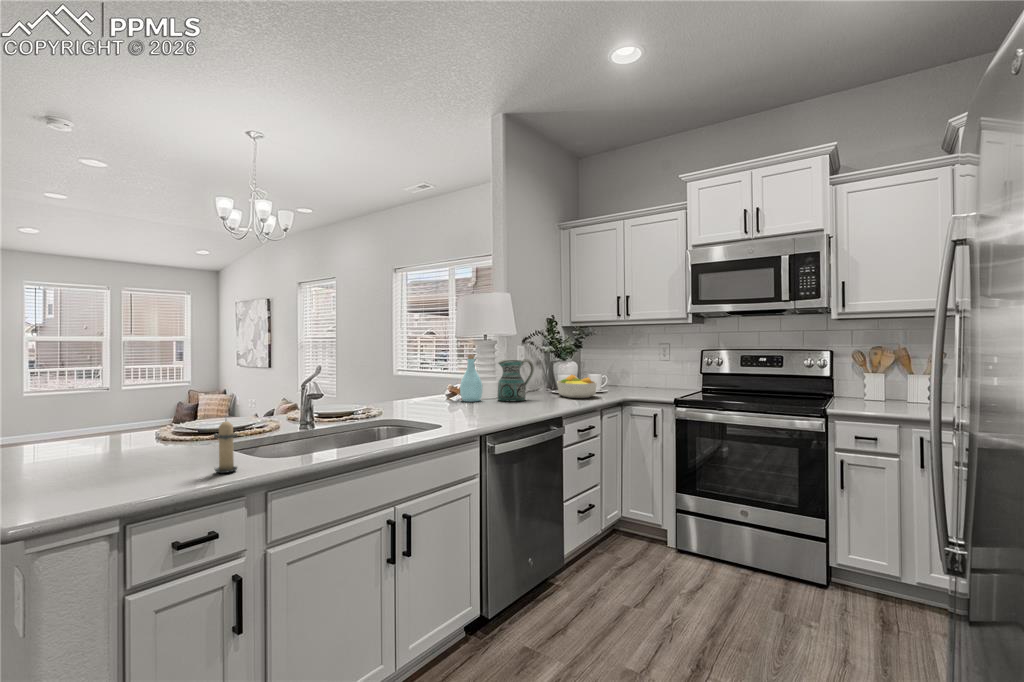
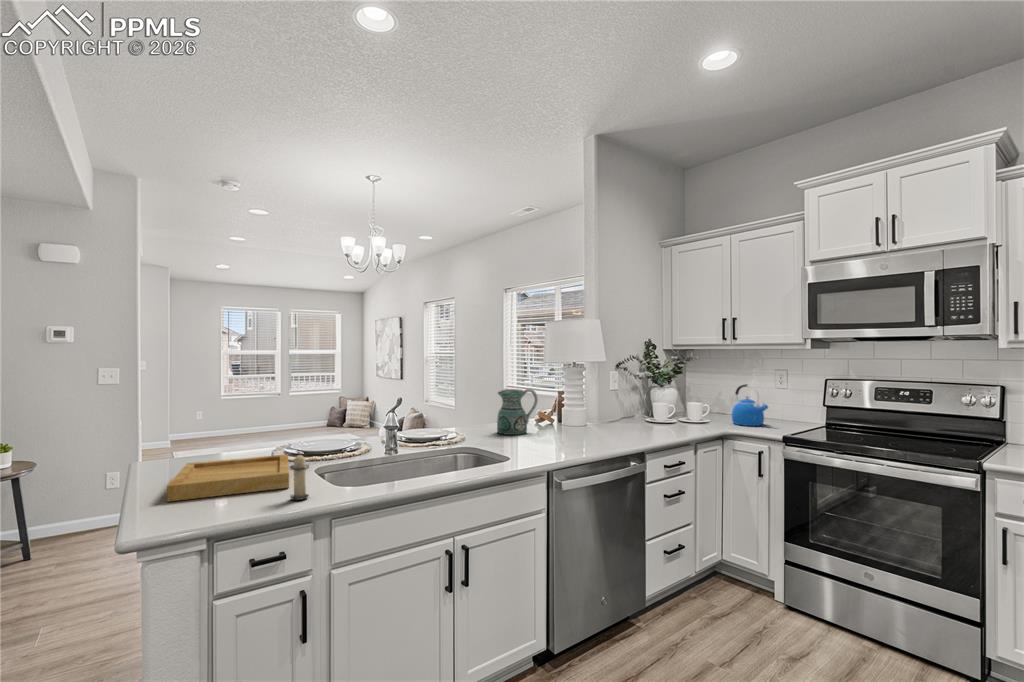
bottle: present [460,355,483,402] -> none [546,381,569,428]
kettle: none [626,356,658,393] -> present [732,384,768,426]
ceramic pitcher: present [498,359,534,402] -> present [497,389,538,435]
fruit bowl: present [557,375,597,398] -> none [650,402,693,430]
tray: none [41,431,205,487] -> present [167,454,289,502]

